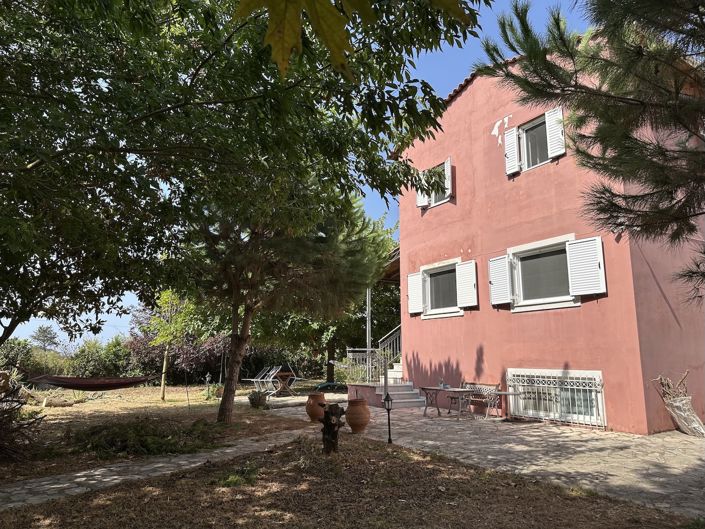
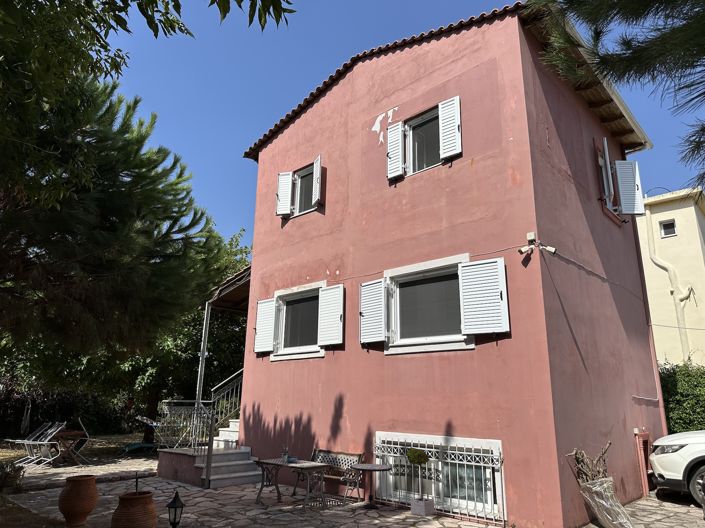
potted tree: none [531,378,555,425] -> present [407,447,435,516]

